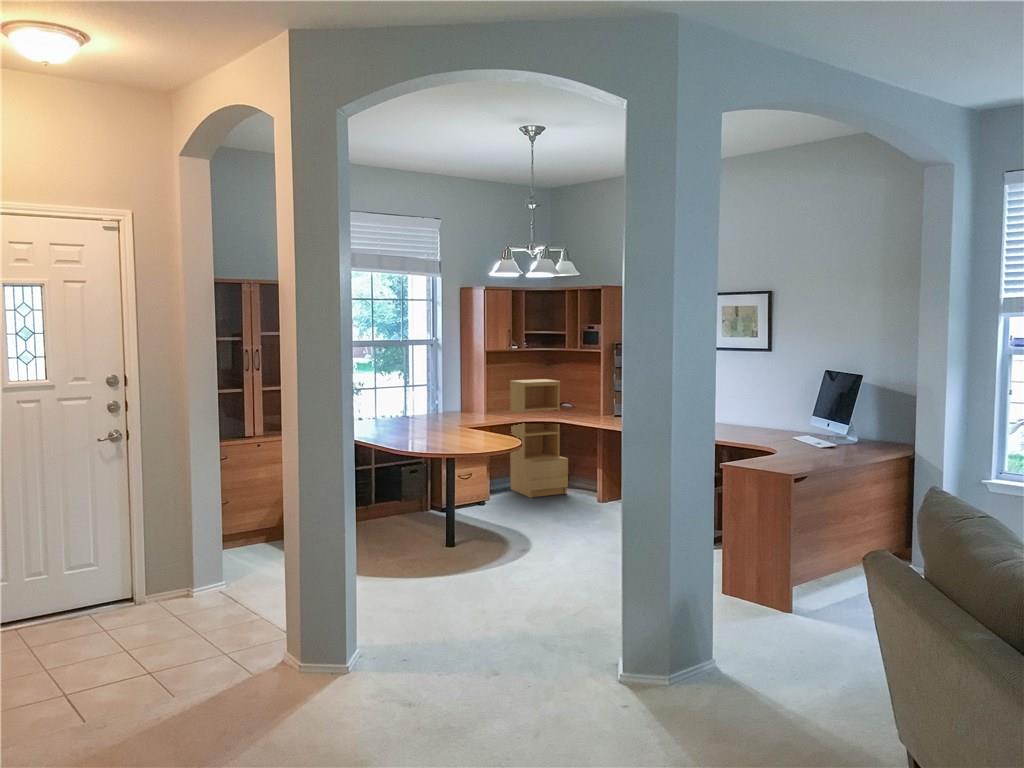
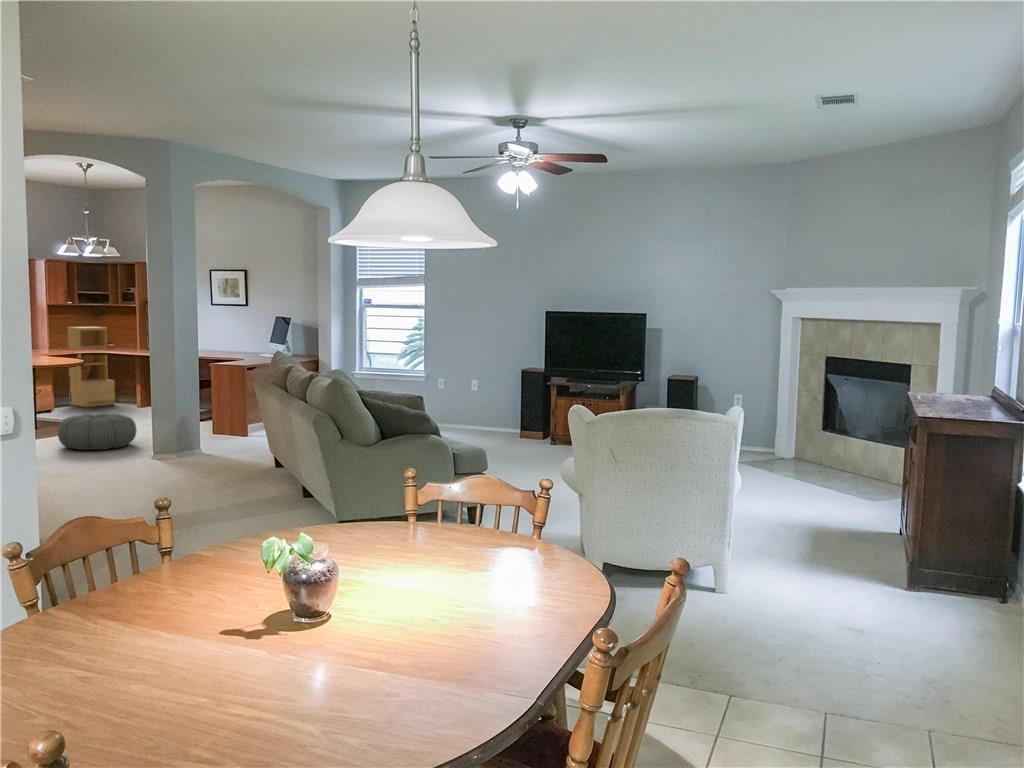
pouf: none [460,562,593,648] -> present [58,413,137,450]

